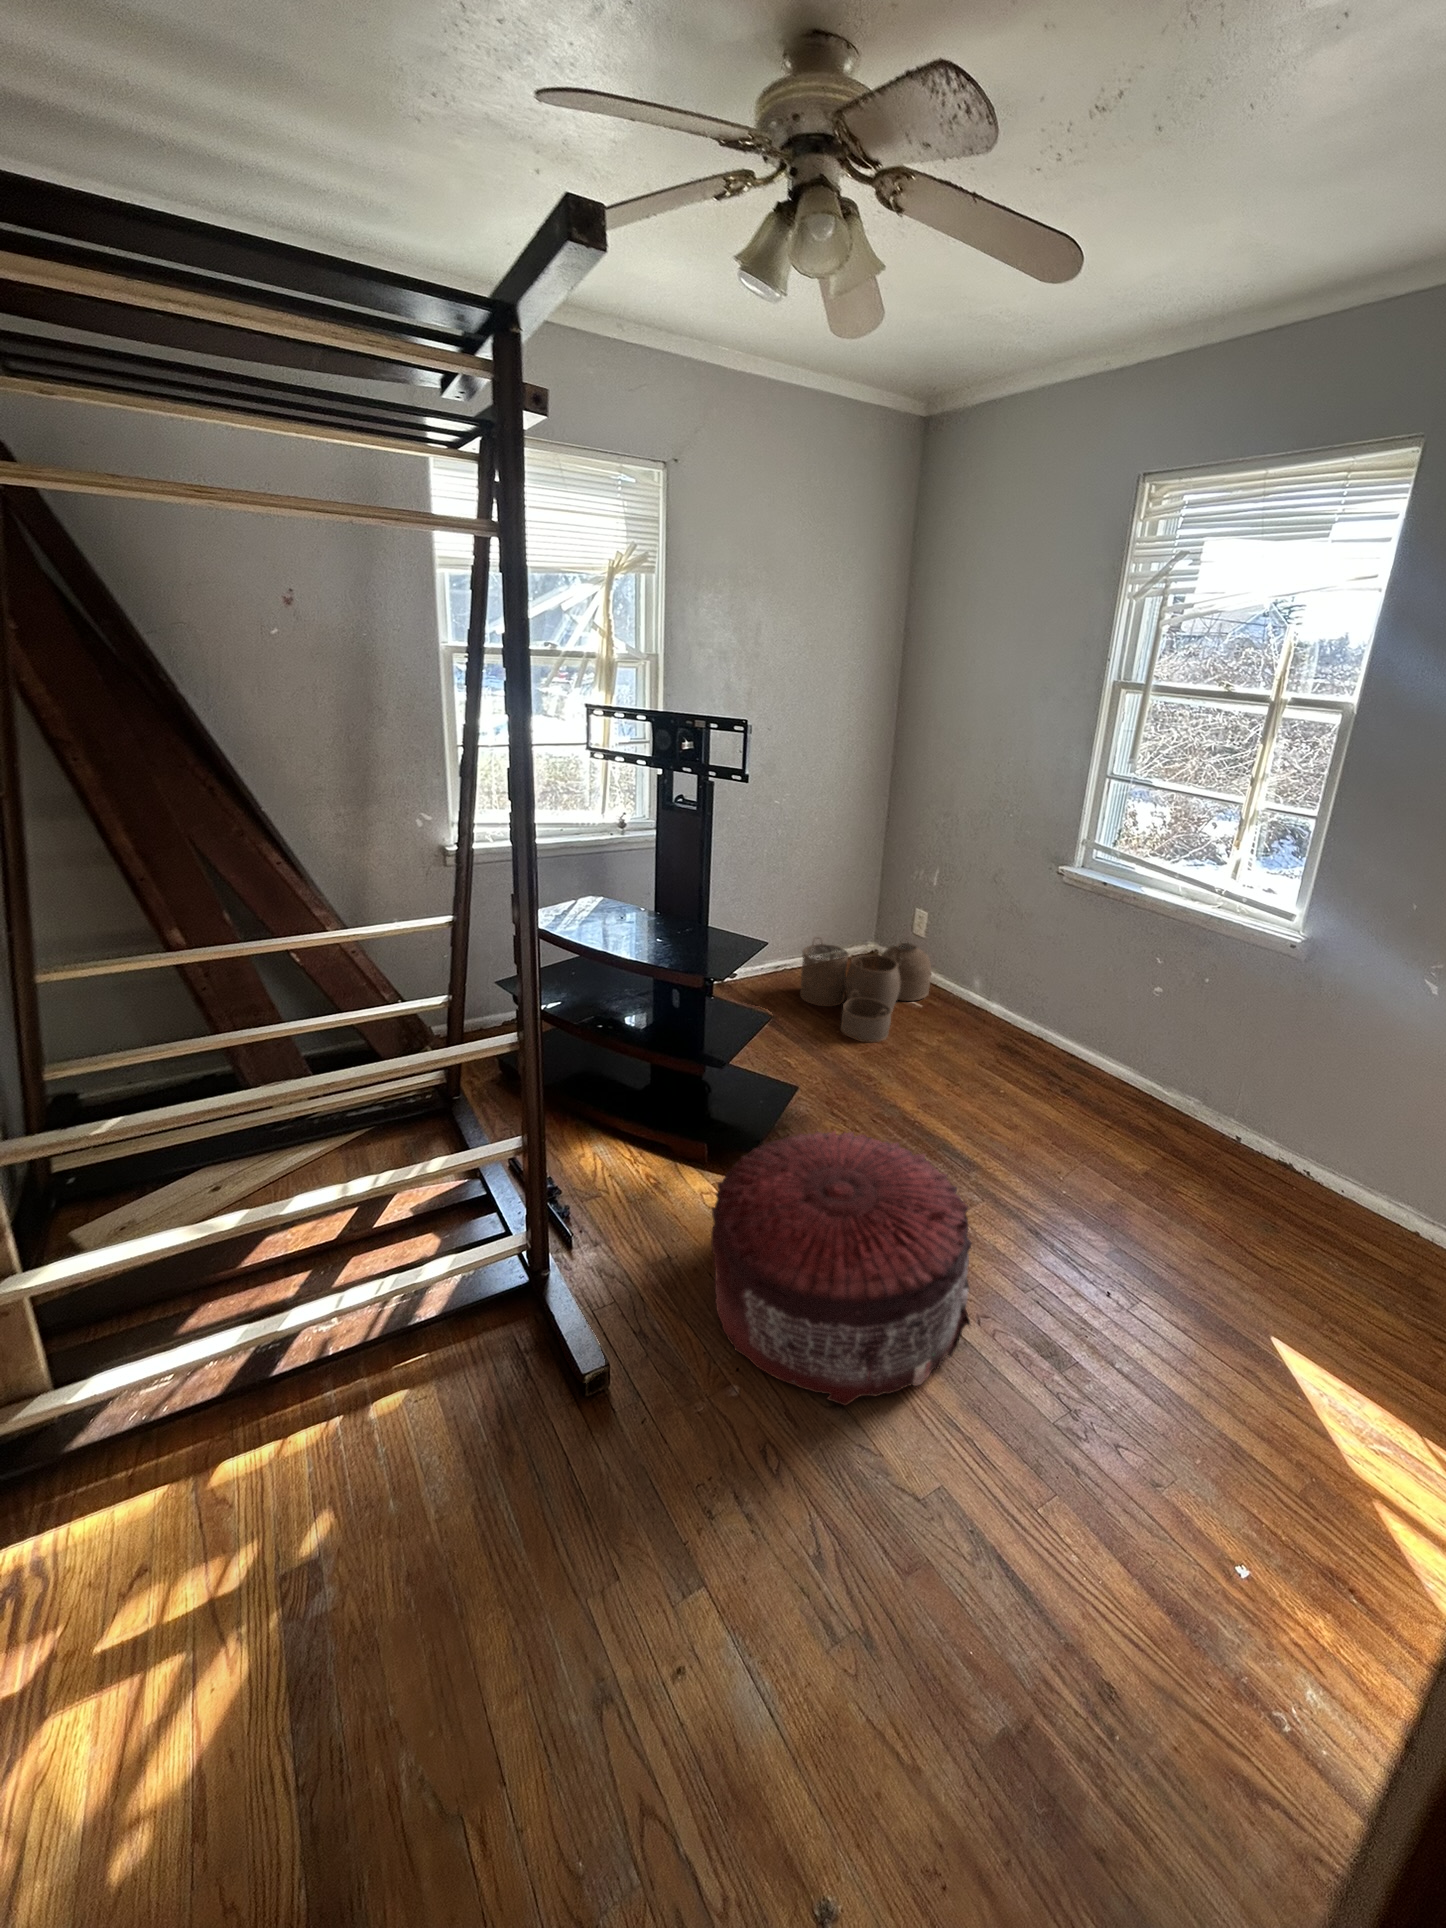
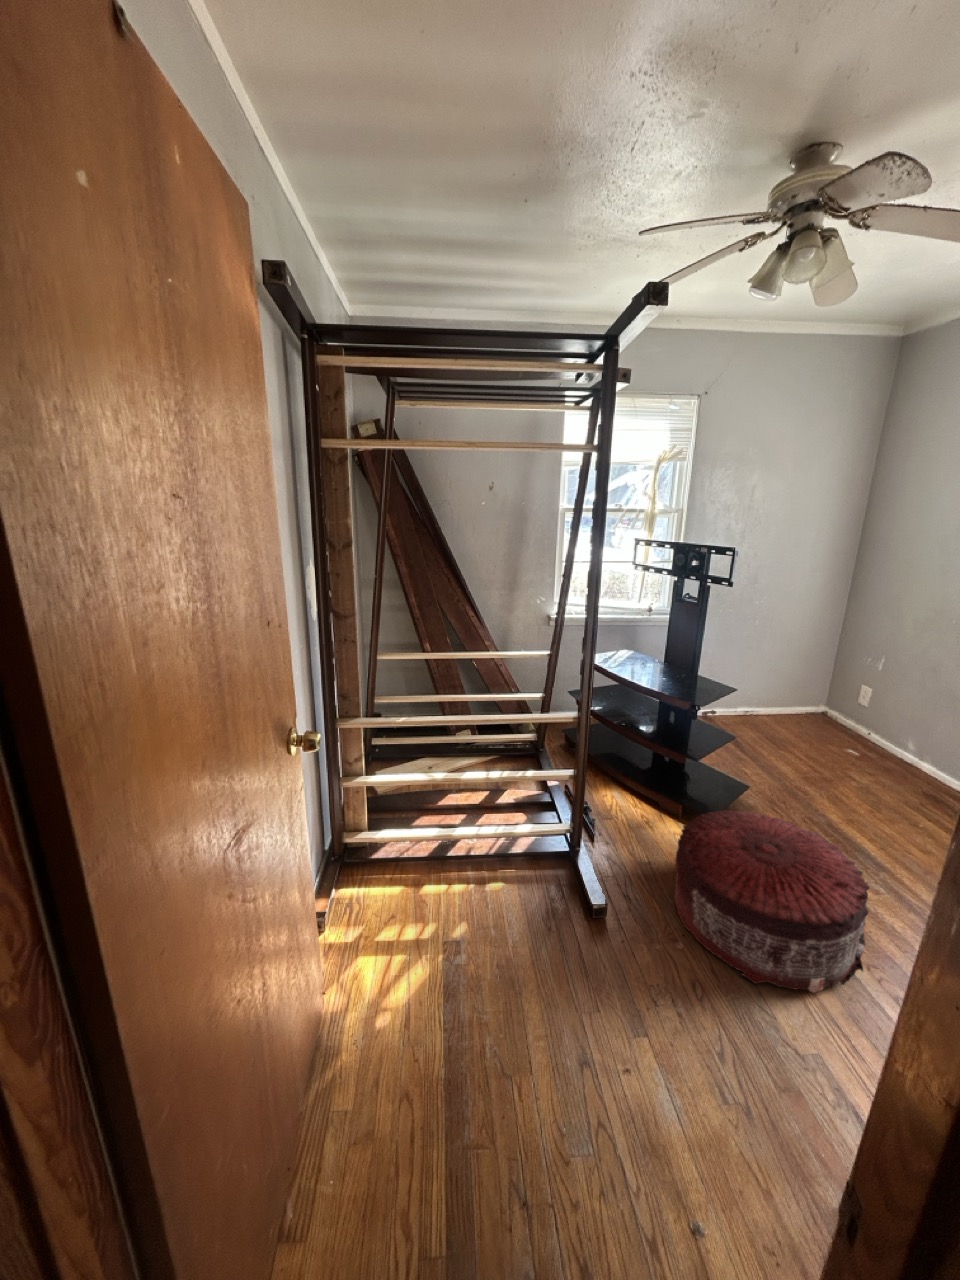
woven basket: present [800,941,932,1042] -> none [759,695,871,773]

